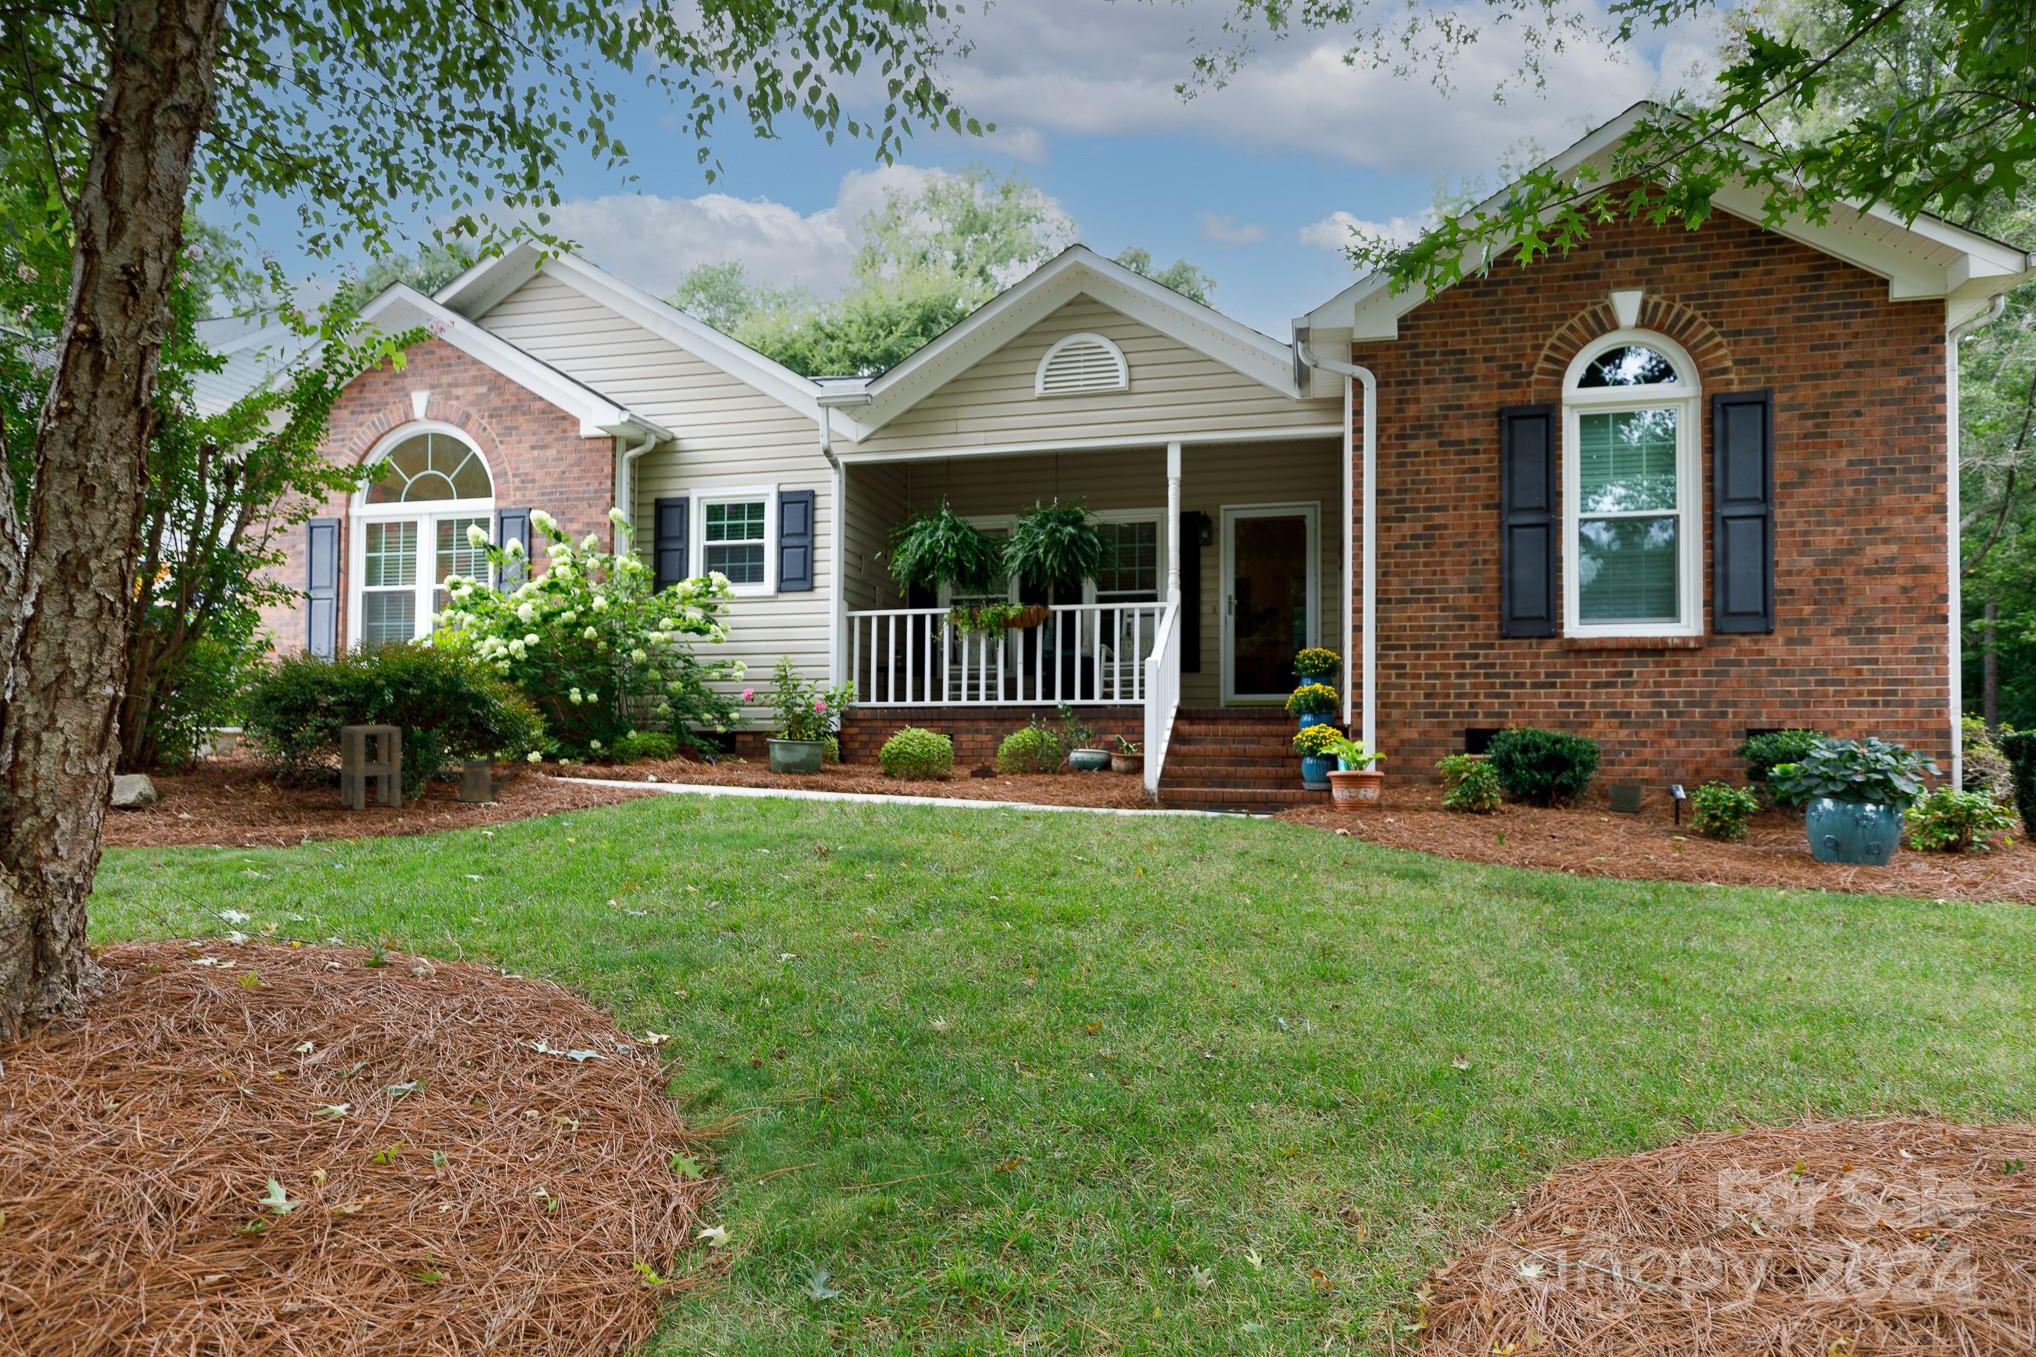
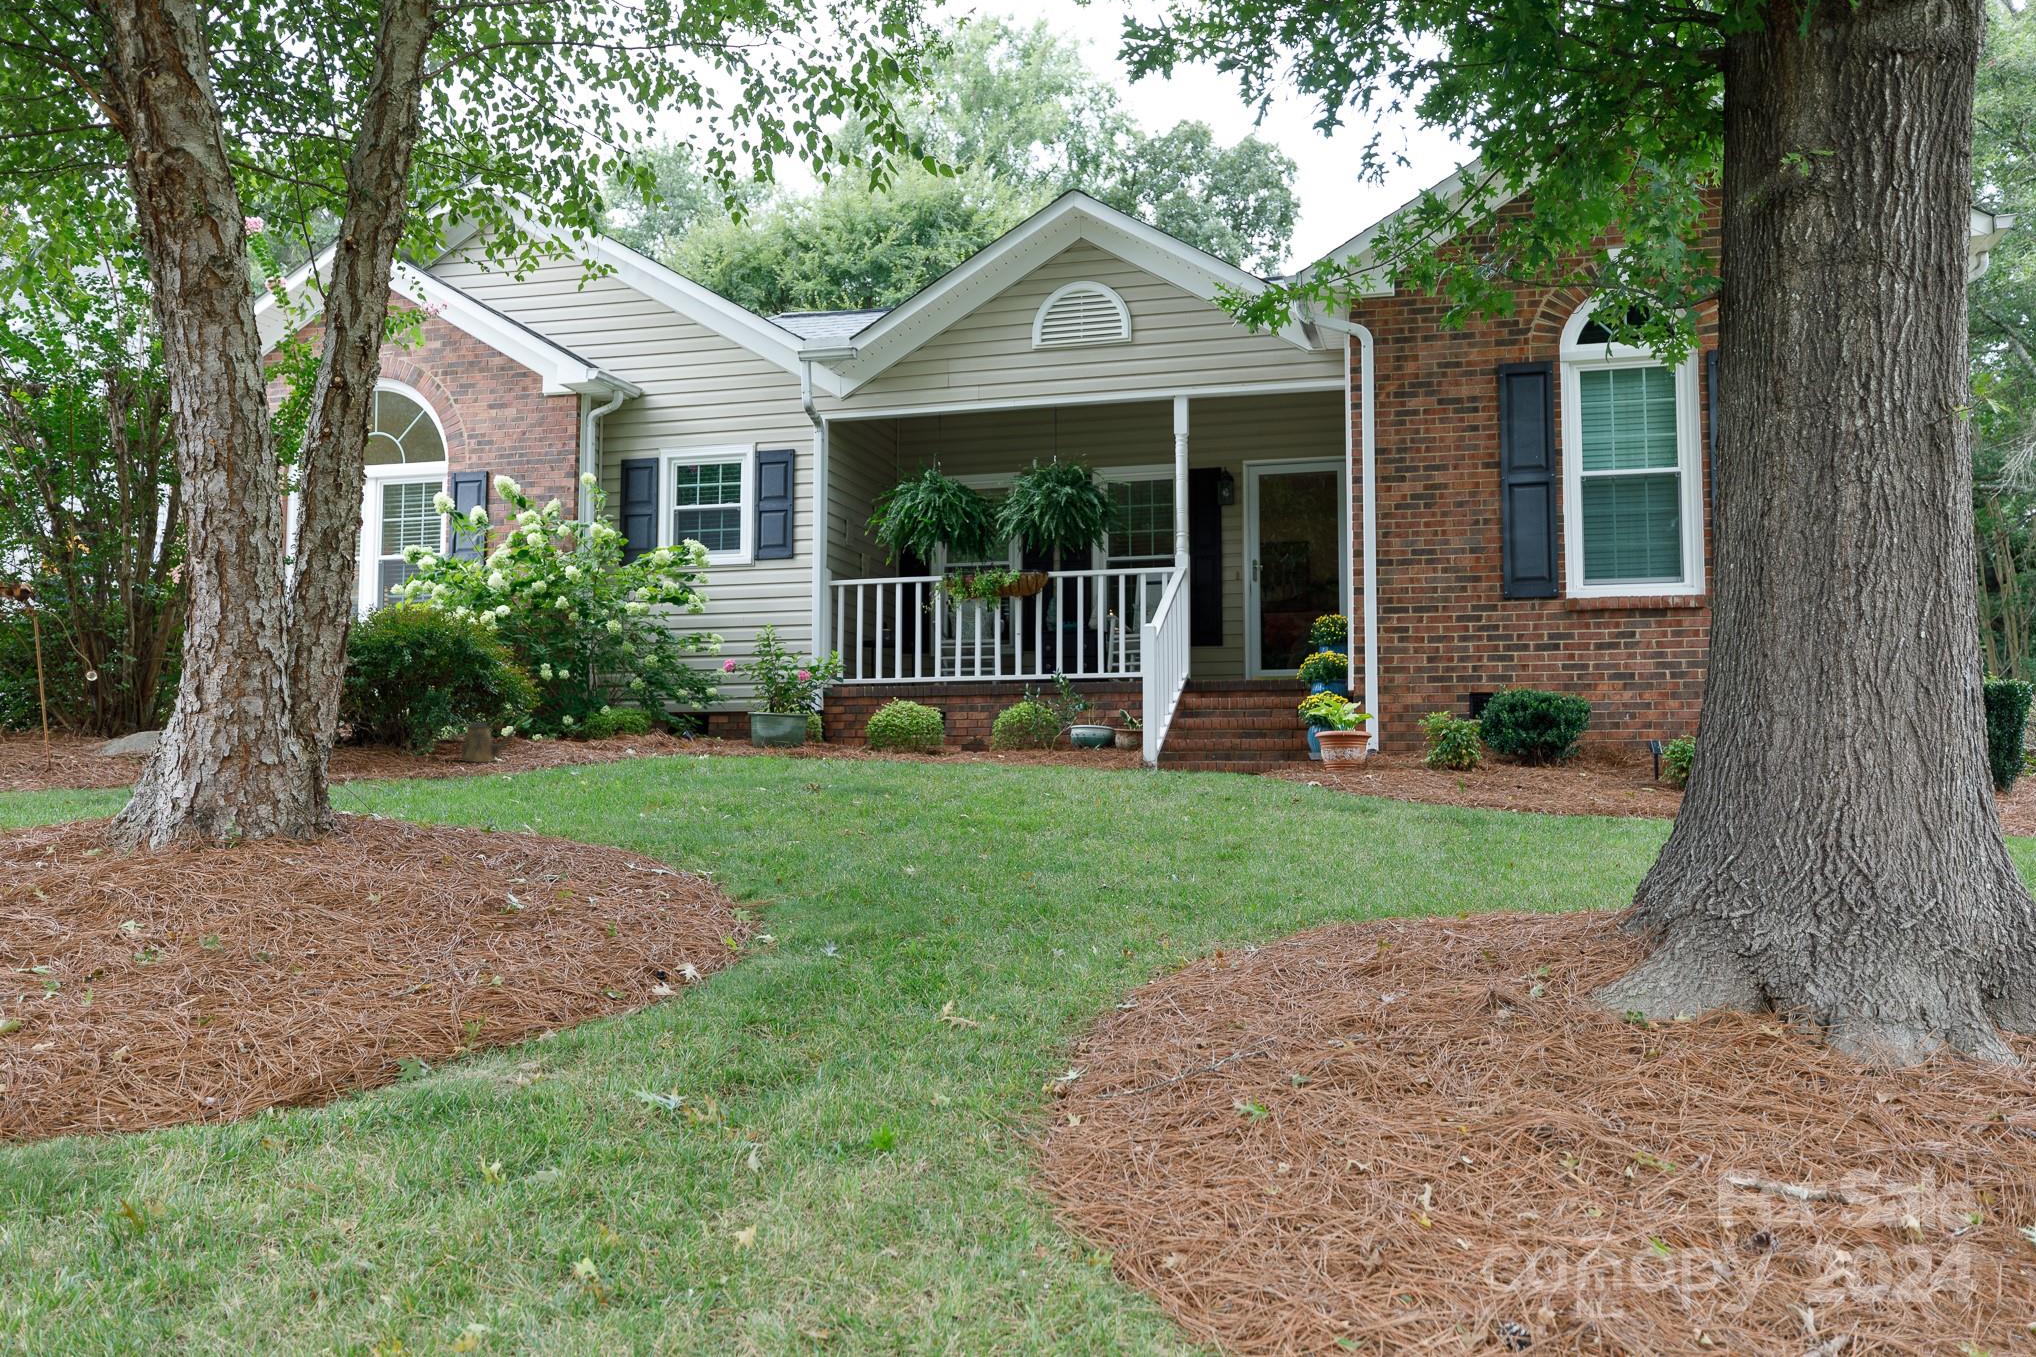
side table: present [341,725,401,810] -> none [355,688,411,767]
planter: present [1609,781,1642,812] -> none [1608,745,1639,774]

